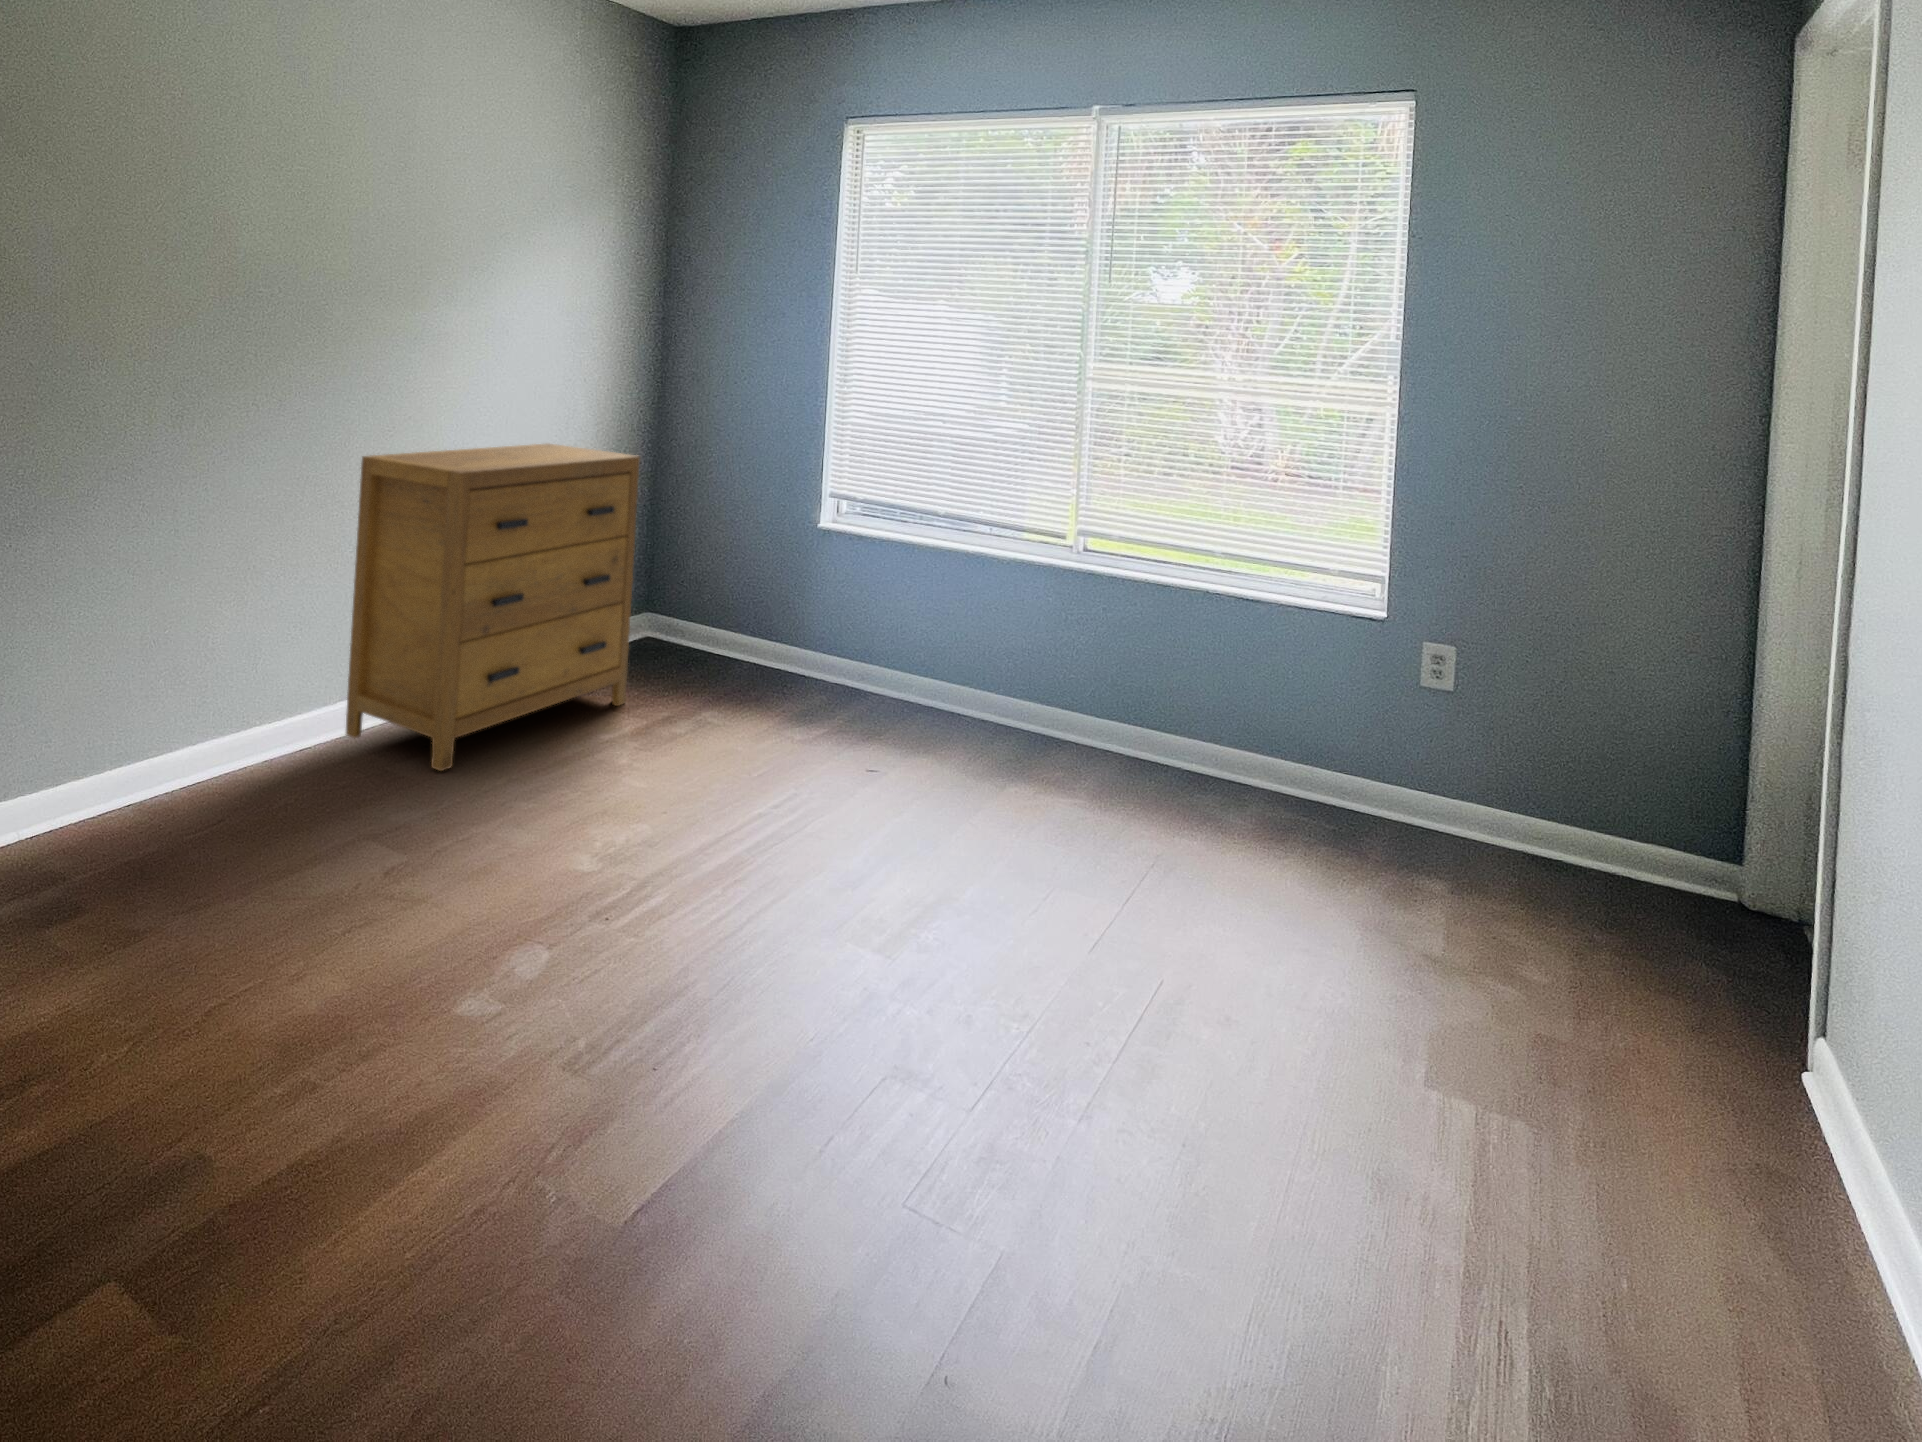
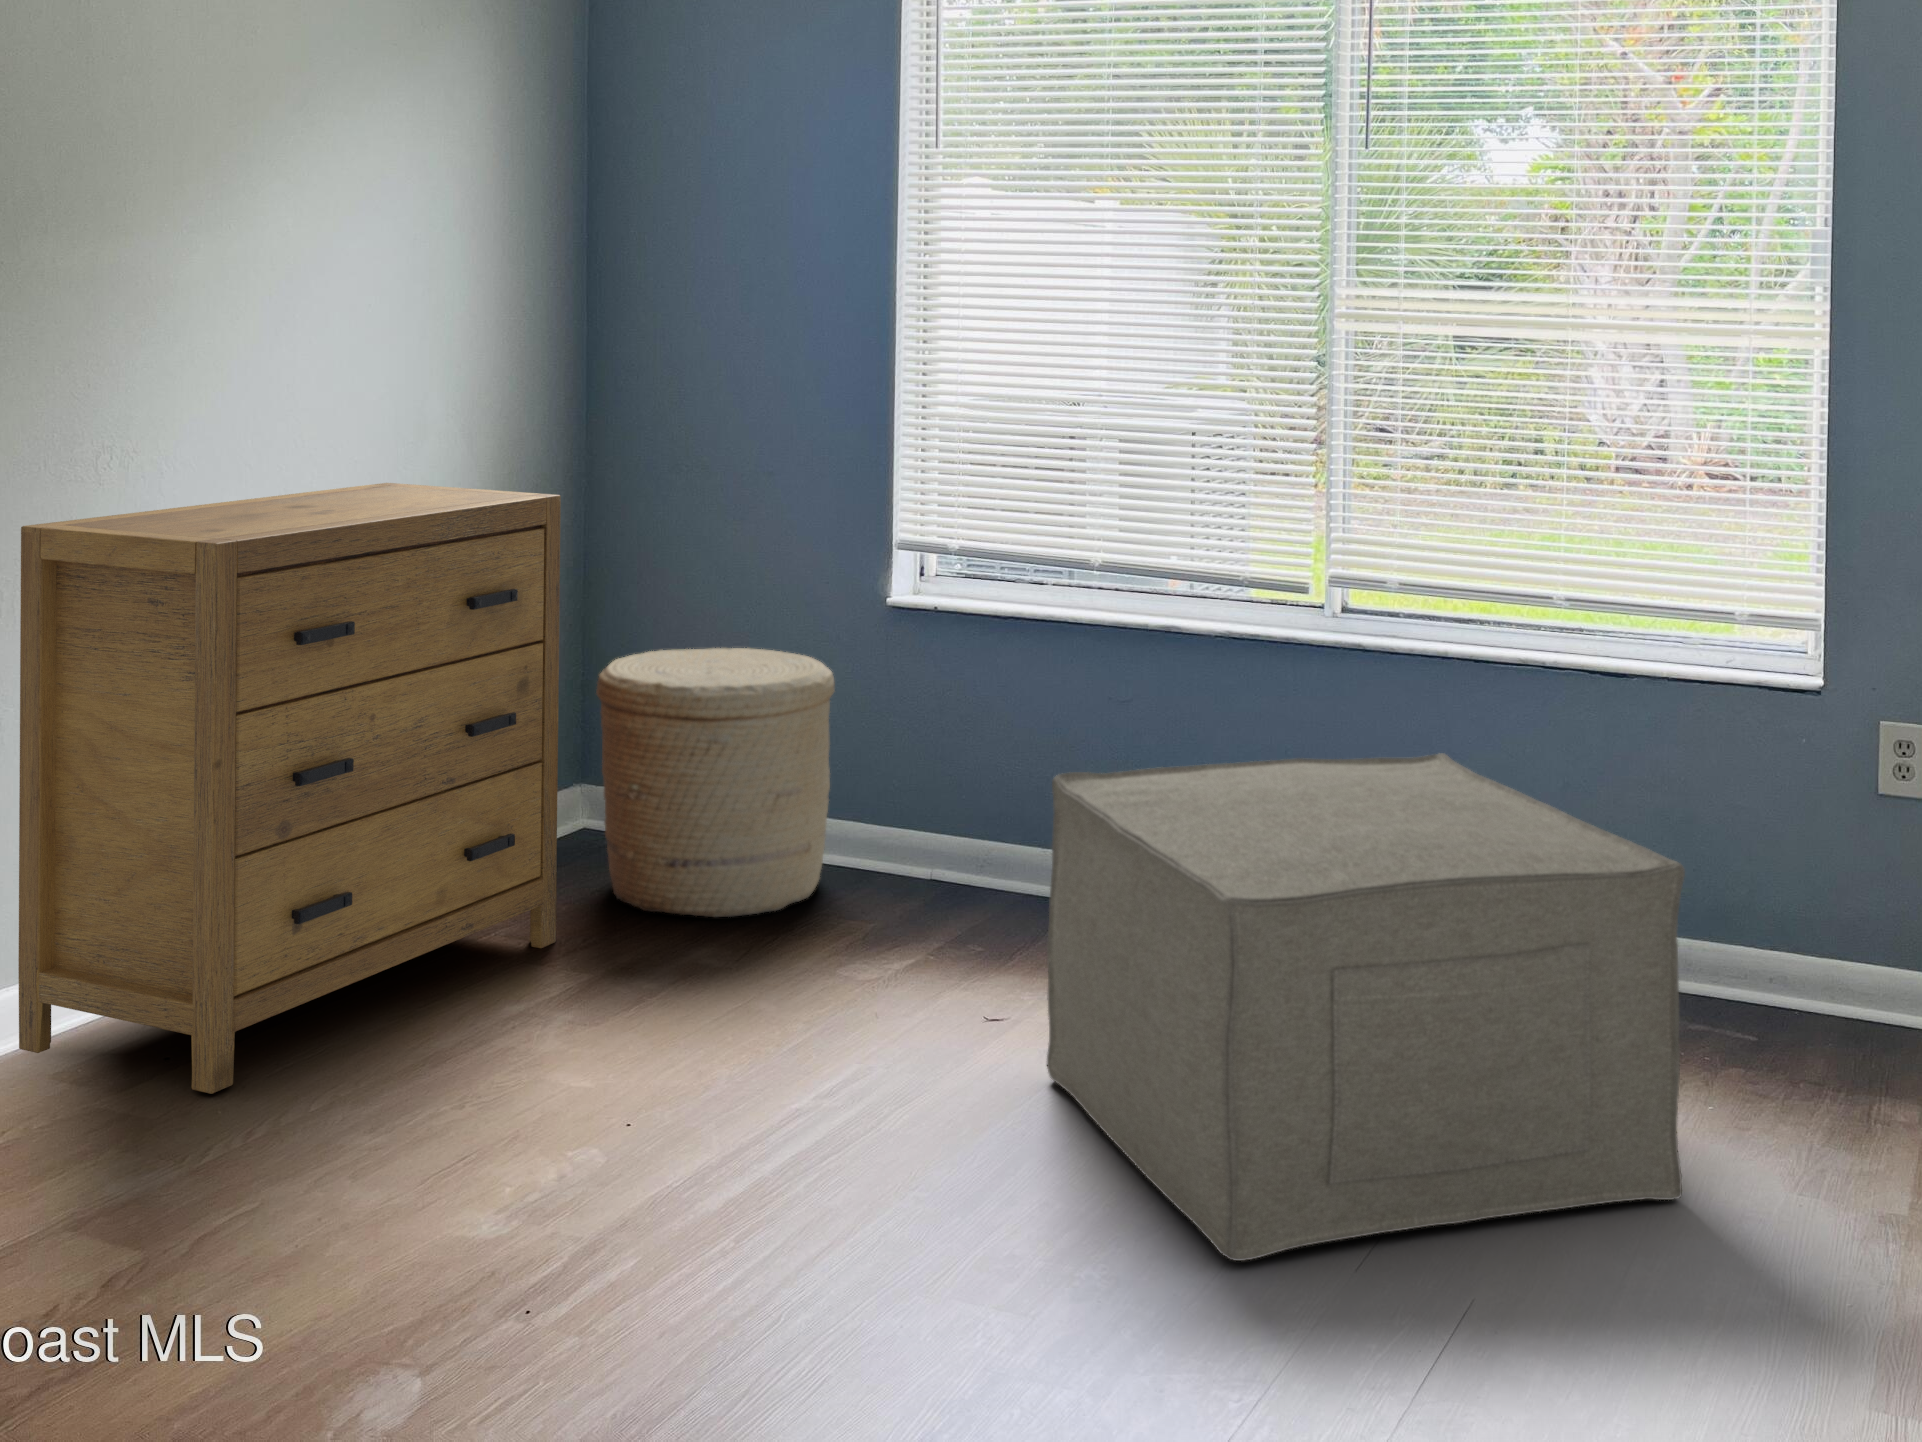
woven basket: none [654,545,784,698] -> present [596,648,835,917]
ottoman: none [901,636,1309,943] -> present [1047,753,1685,1261]

